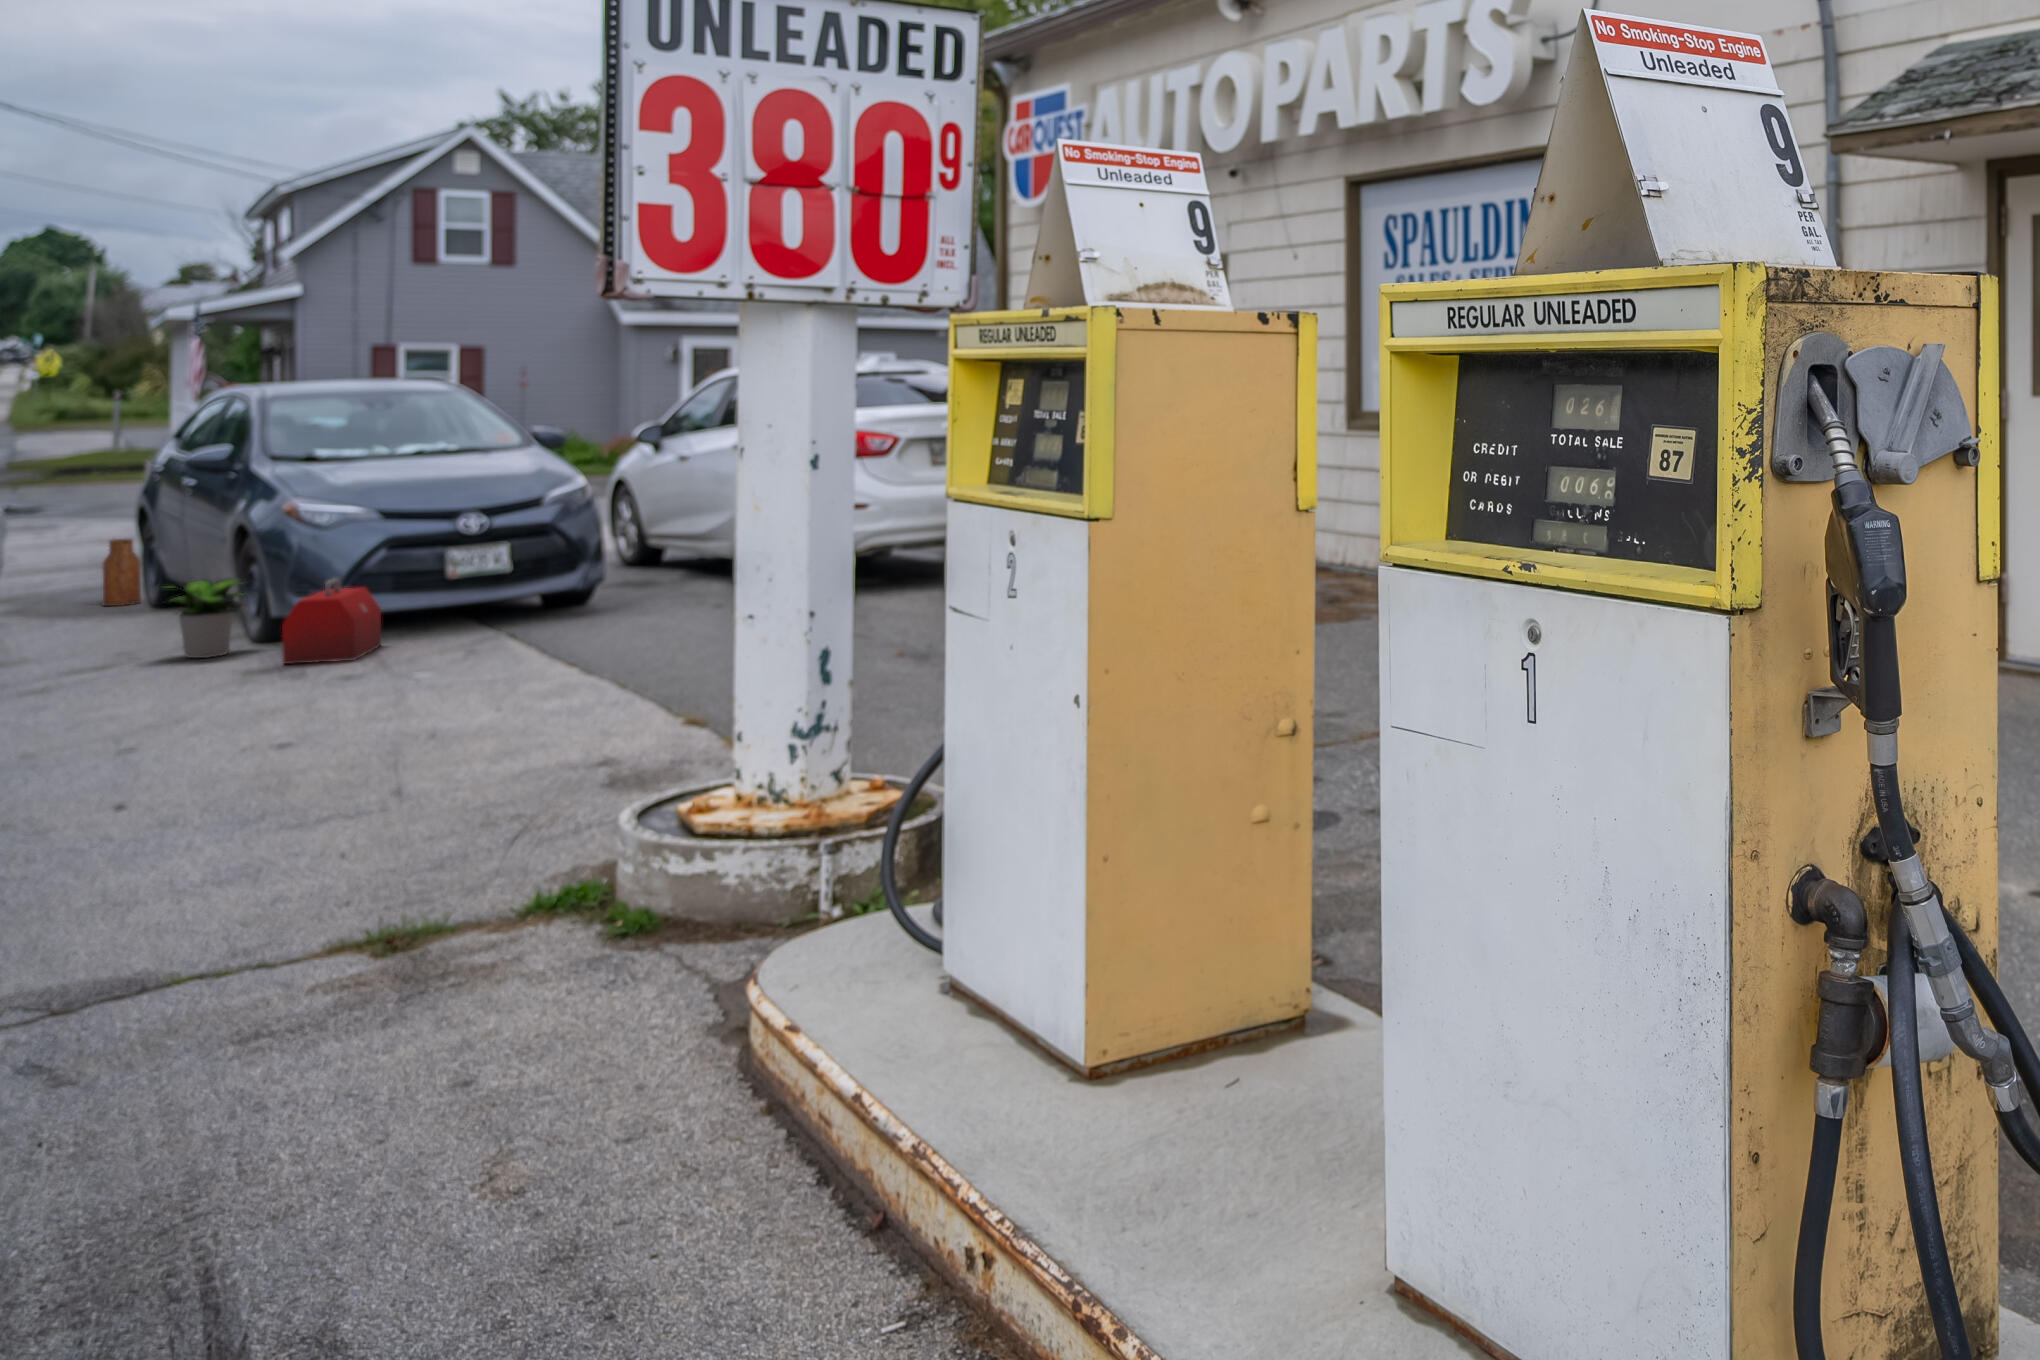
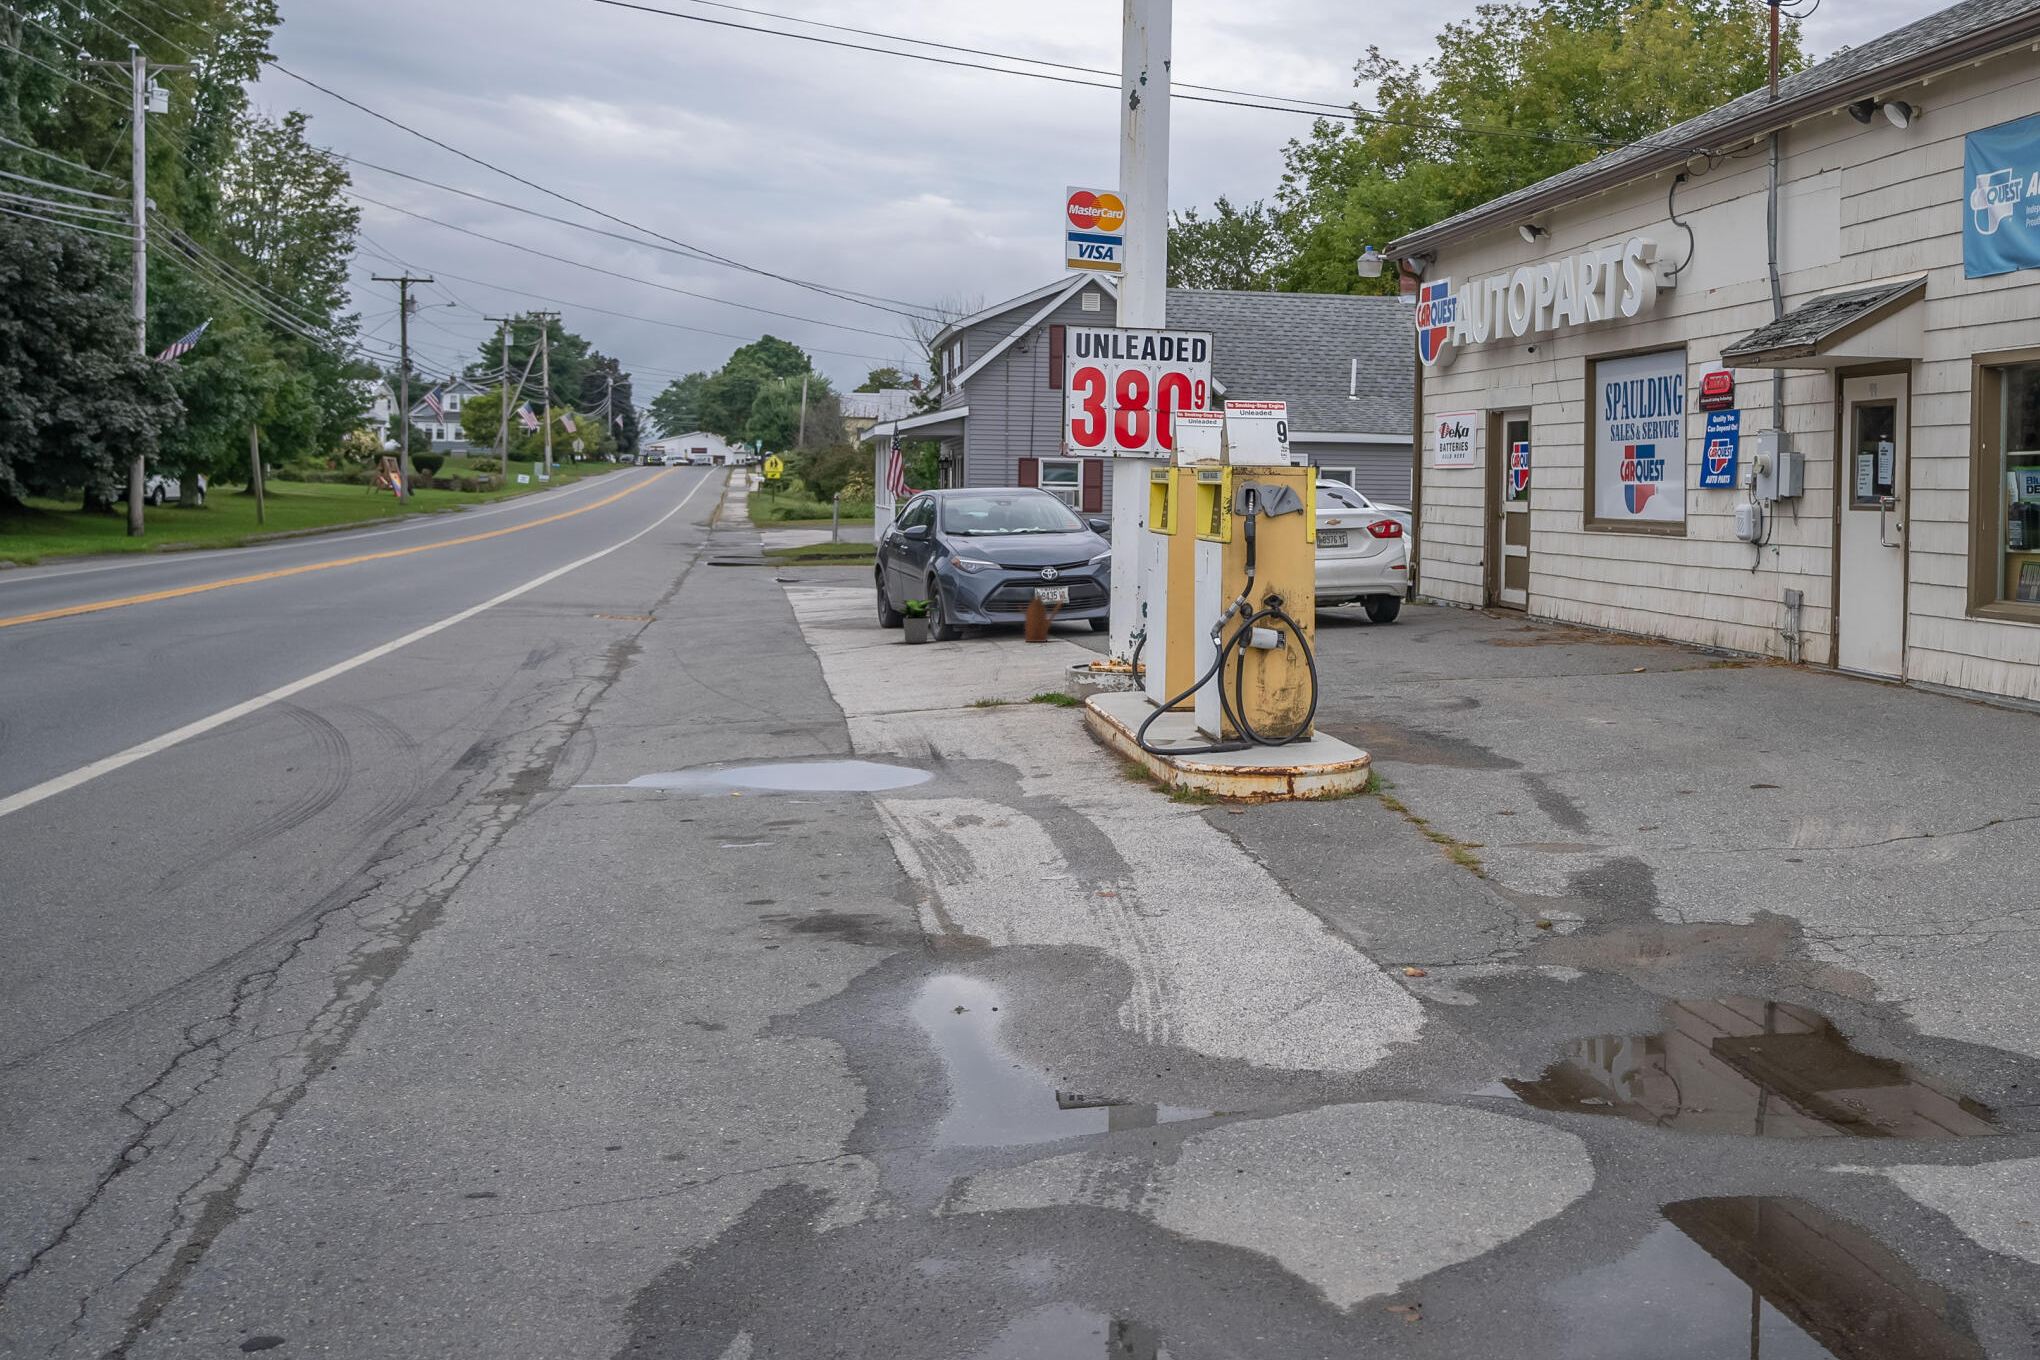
watering can: present [103,539,142,606] -> present [1019,596,1065,642]
toolbox: present [282,578,381,664] -> none [953,600,1002,646]

